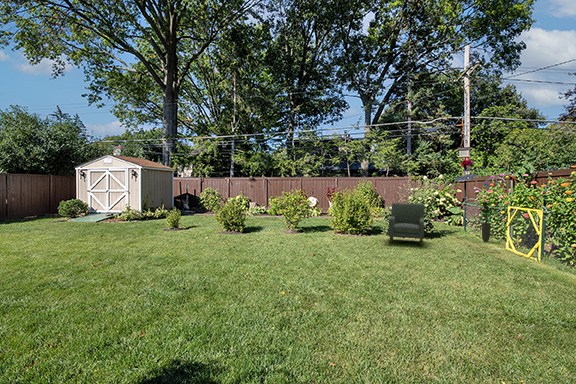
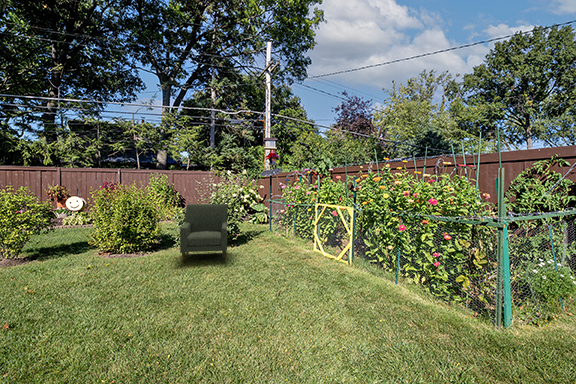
potted plant: present [480,201,496,242] -> none [284,197,304,243]

